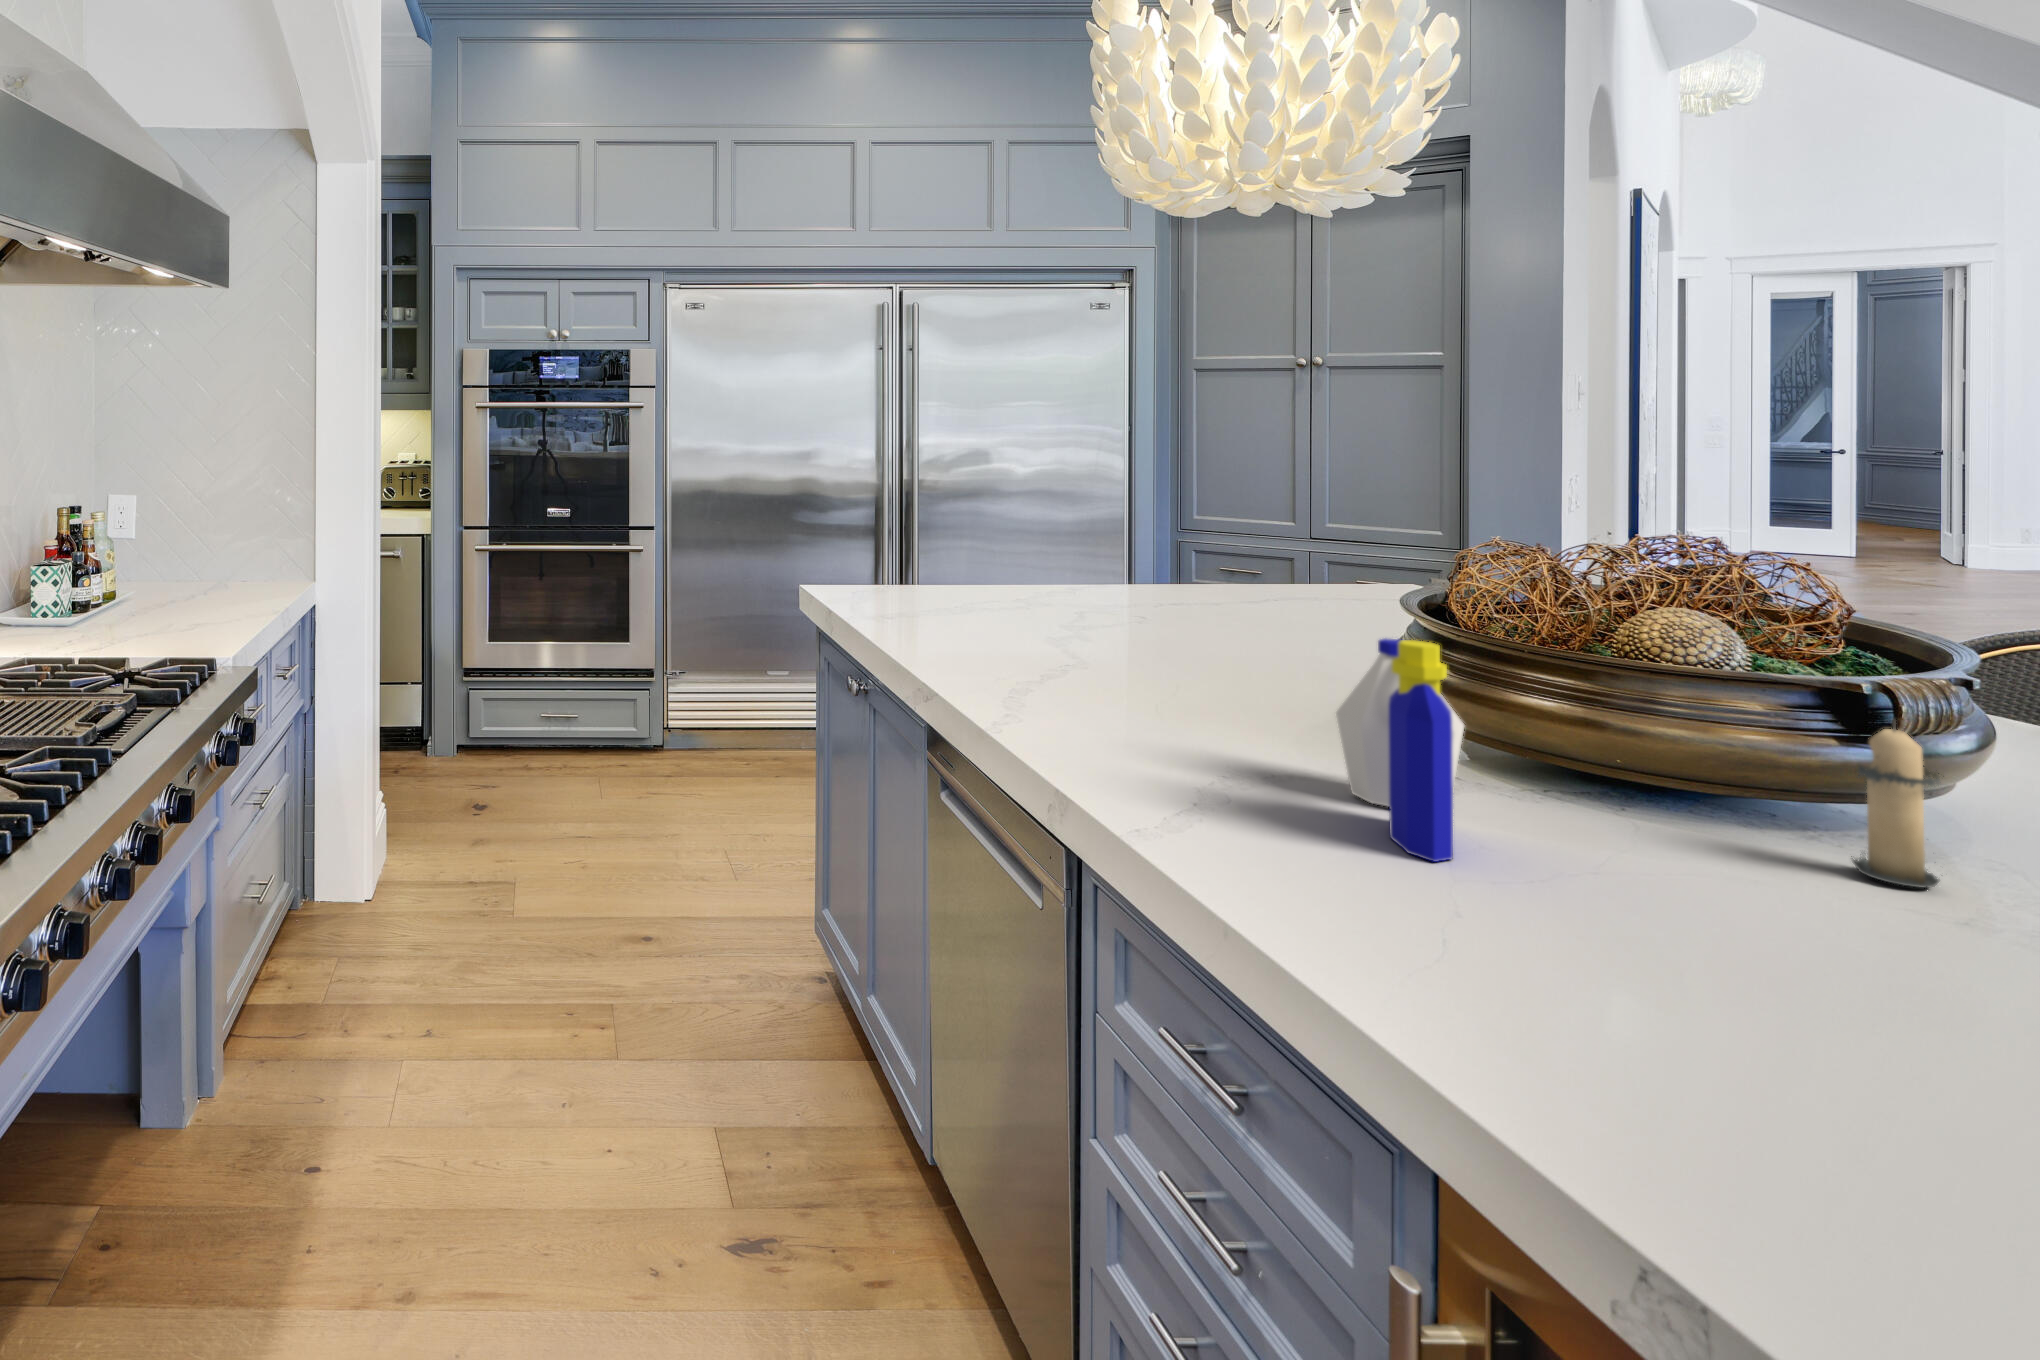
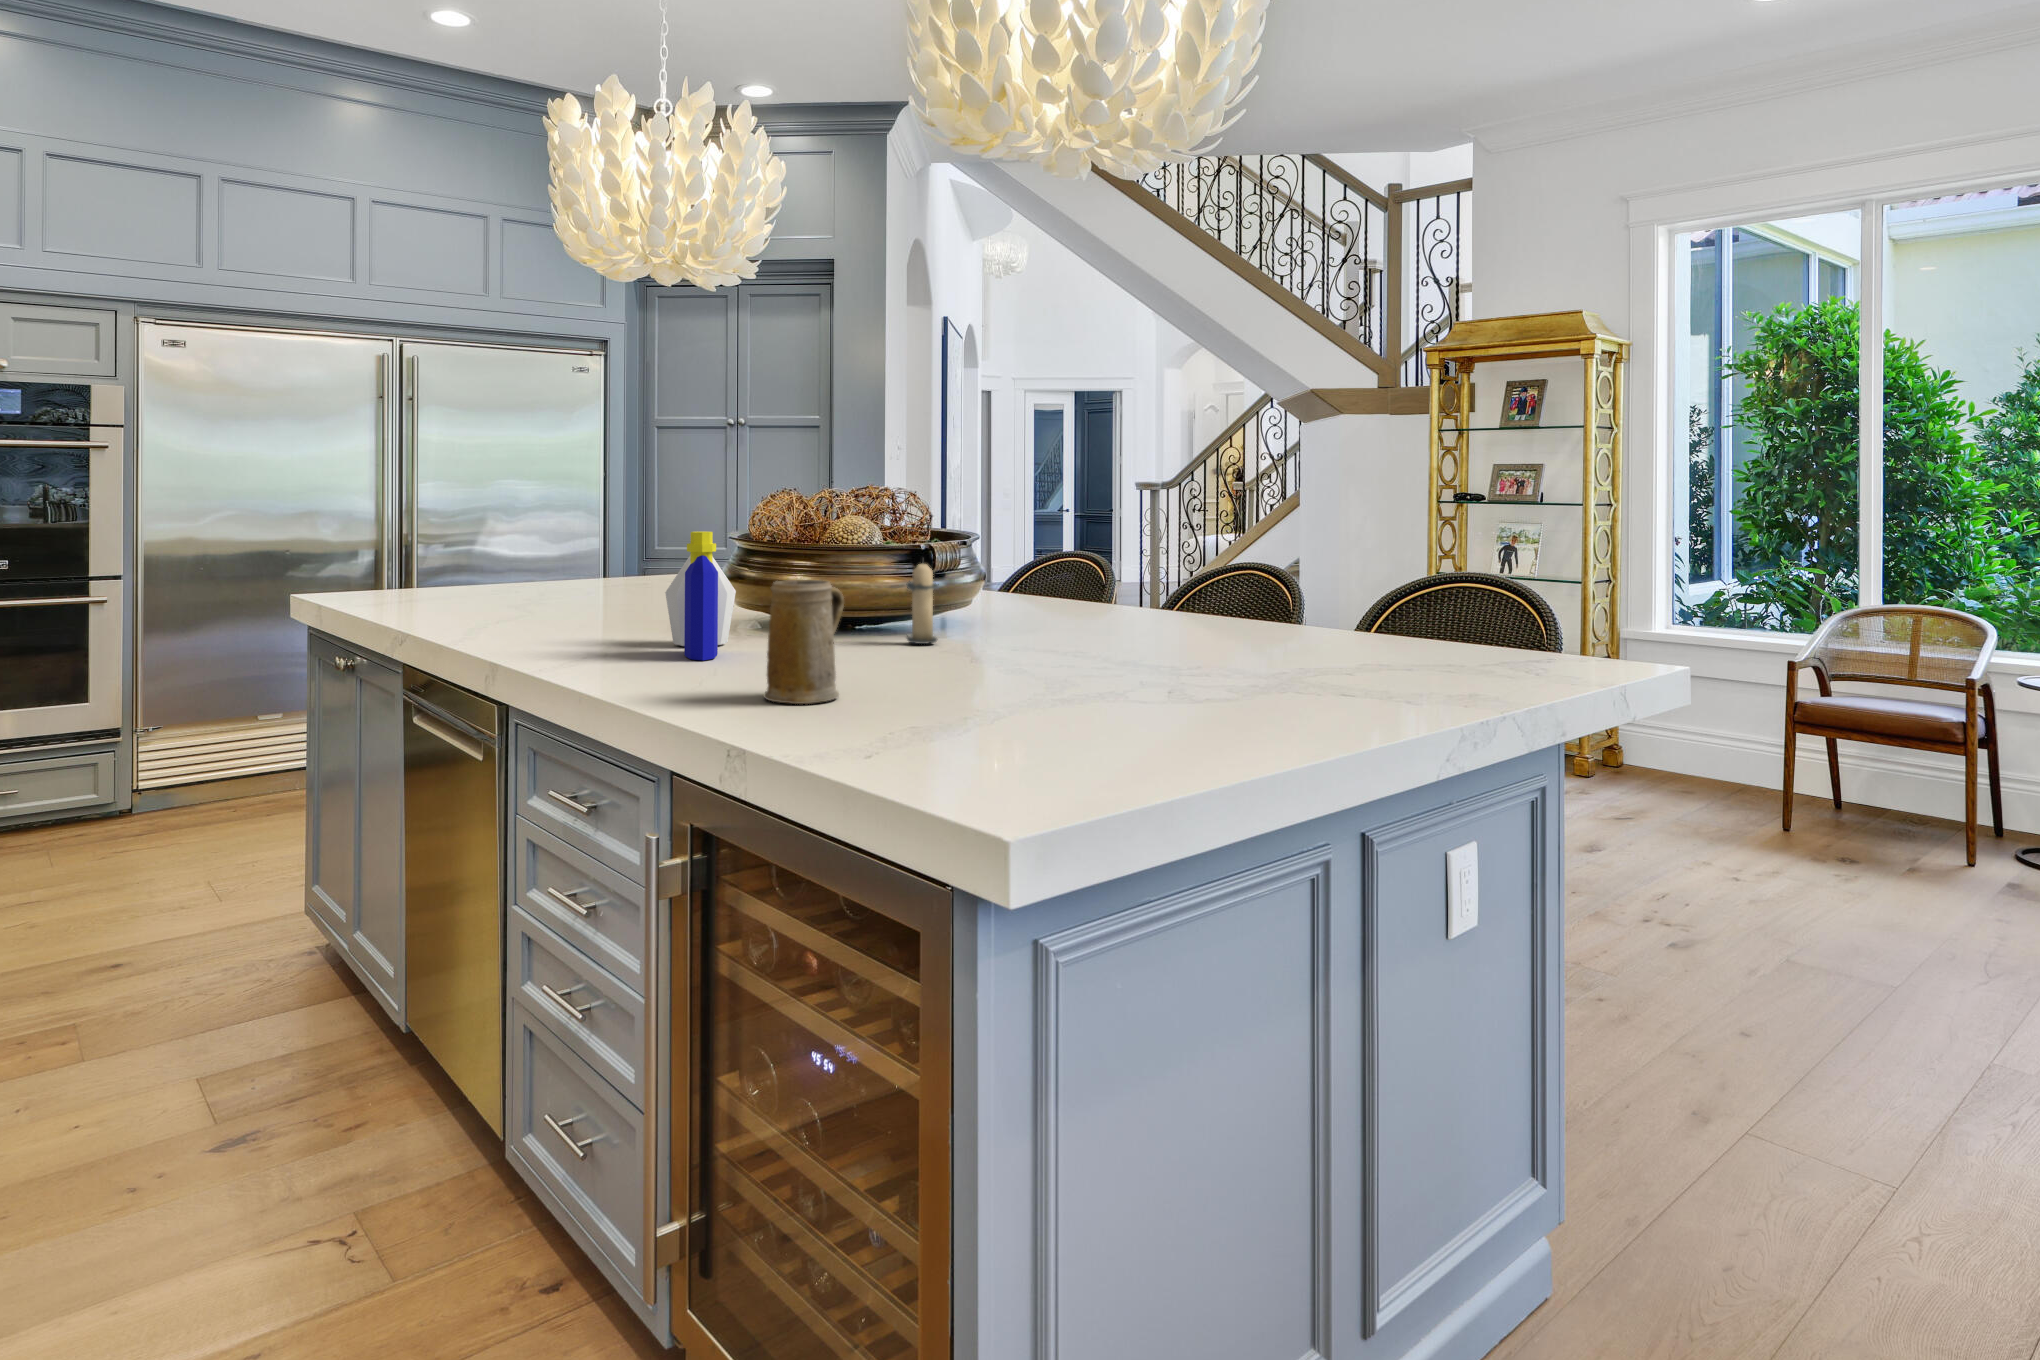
mug: none [1658,835,1865,1124] -> present [764,580,844,704]

